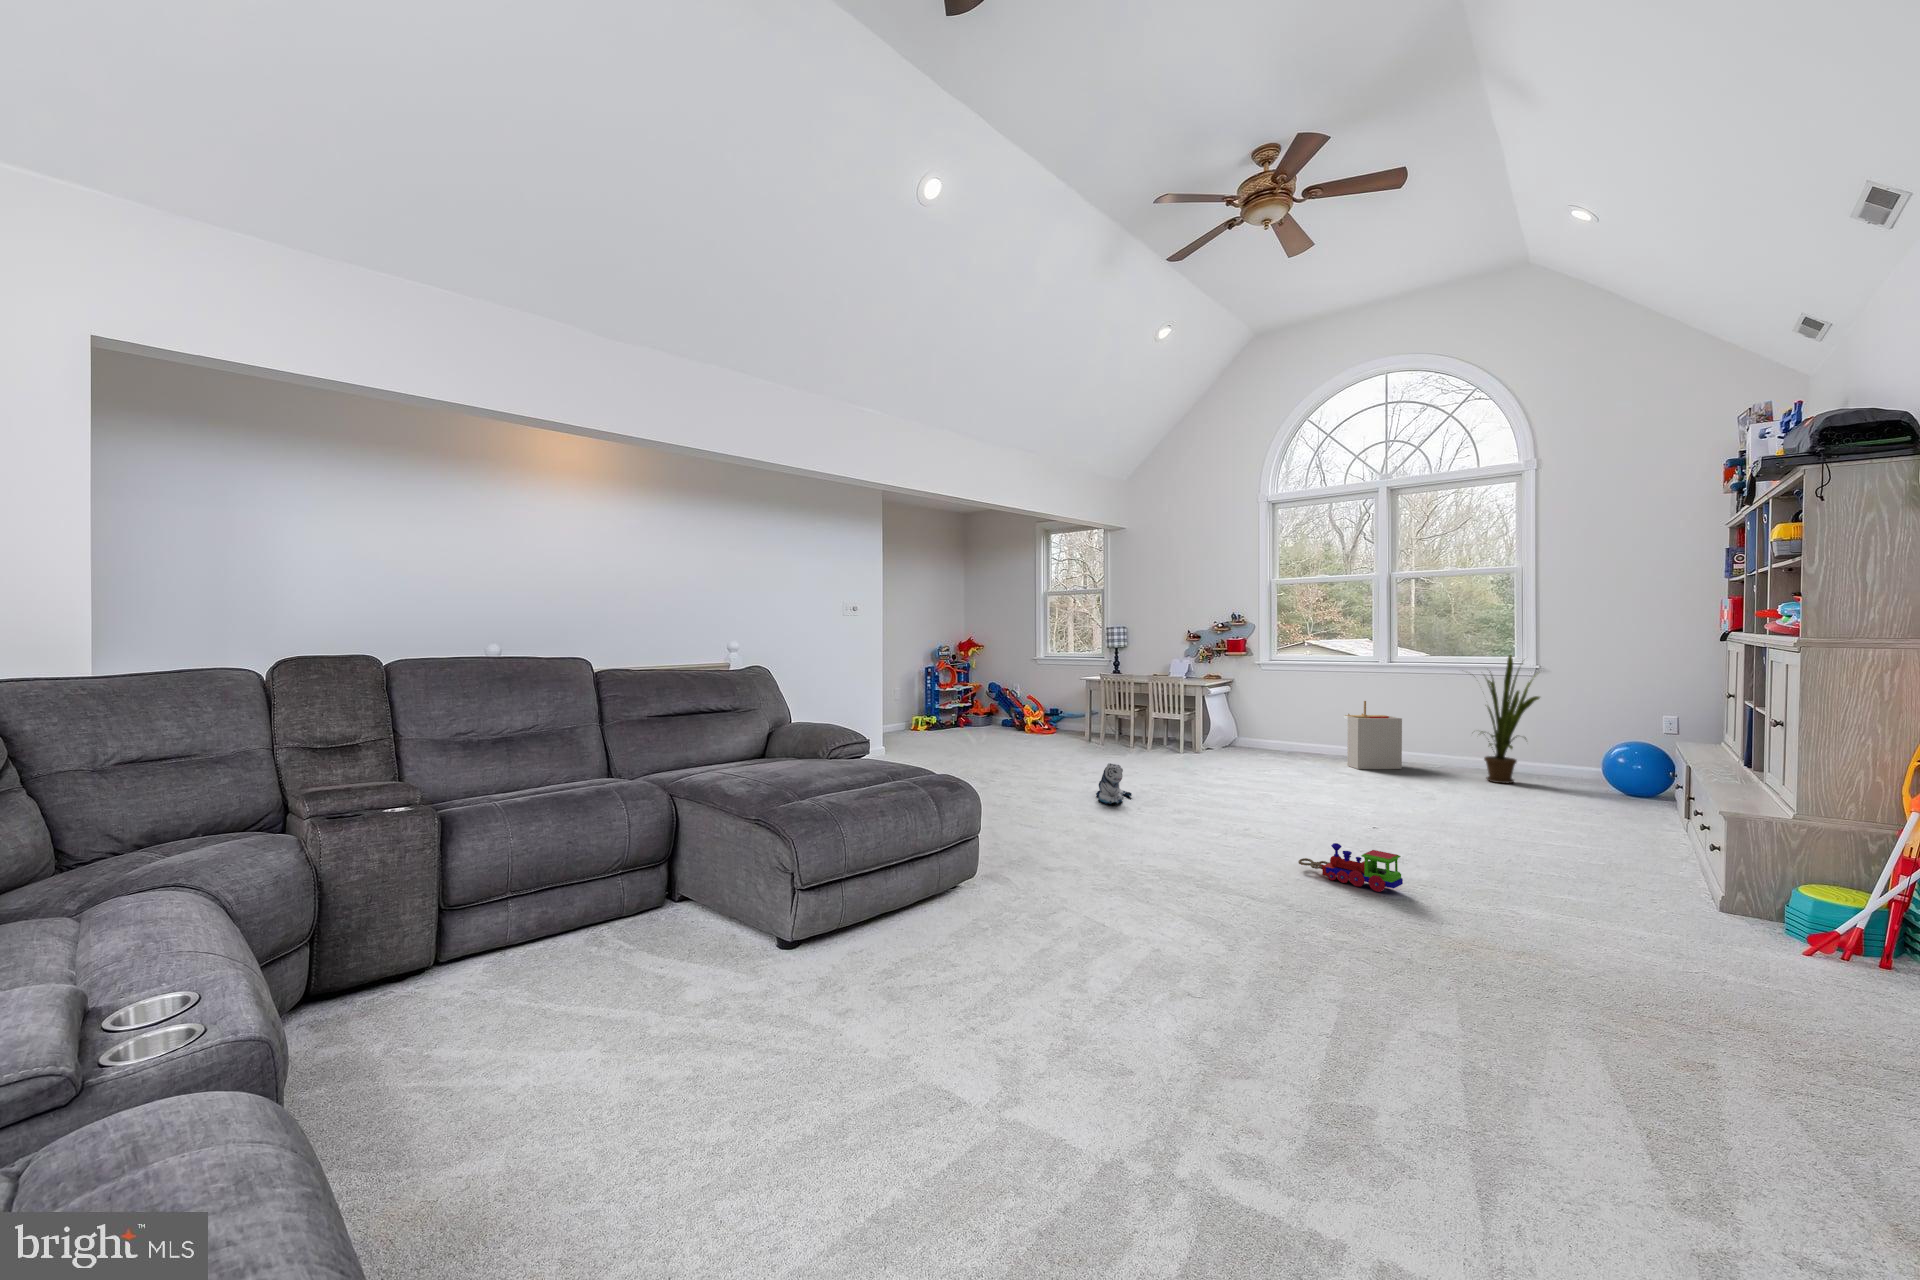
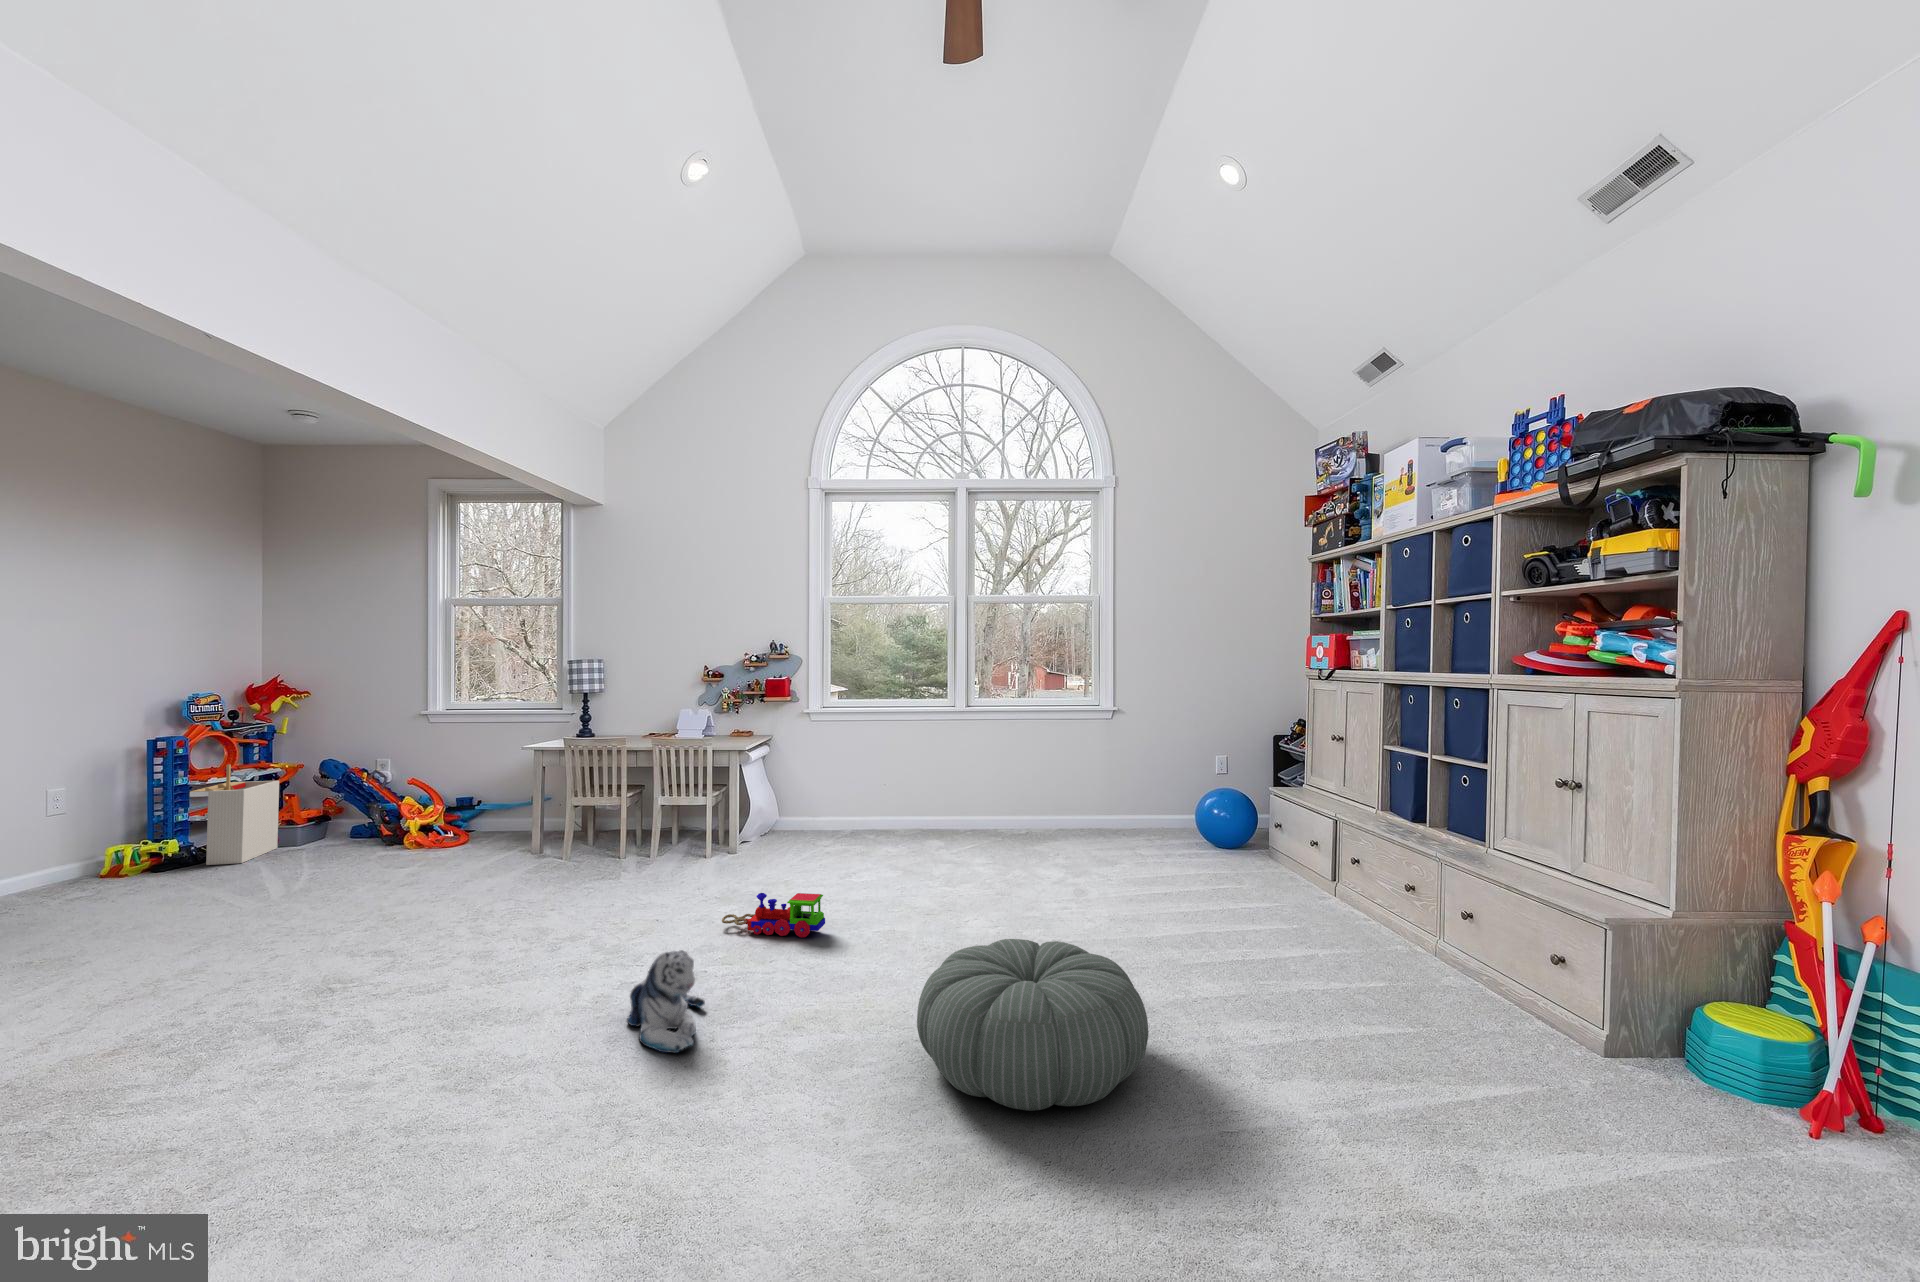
house plant: present [1474,655,1540,783] -> none [1060,693,1145,847]
storage bin: present [1344,701,1402,769] -> present [190,765,279,865]
pouf: none [1208,778,1333,845] -> present [917,939,1148,1111]
toy train: present [1298,843,1403,892] -> present [722,893,825,937]

